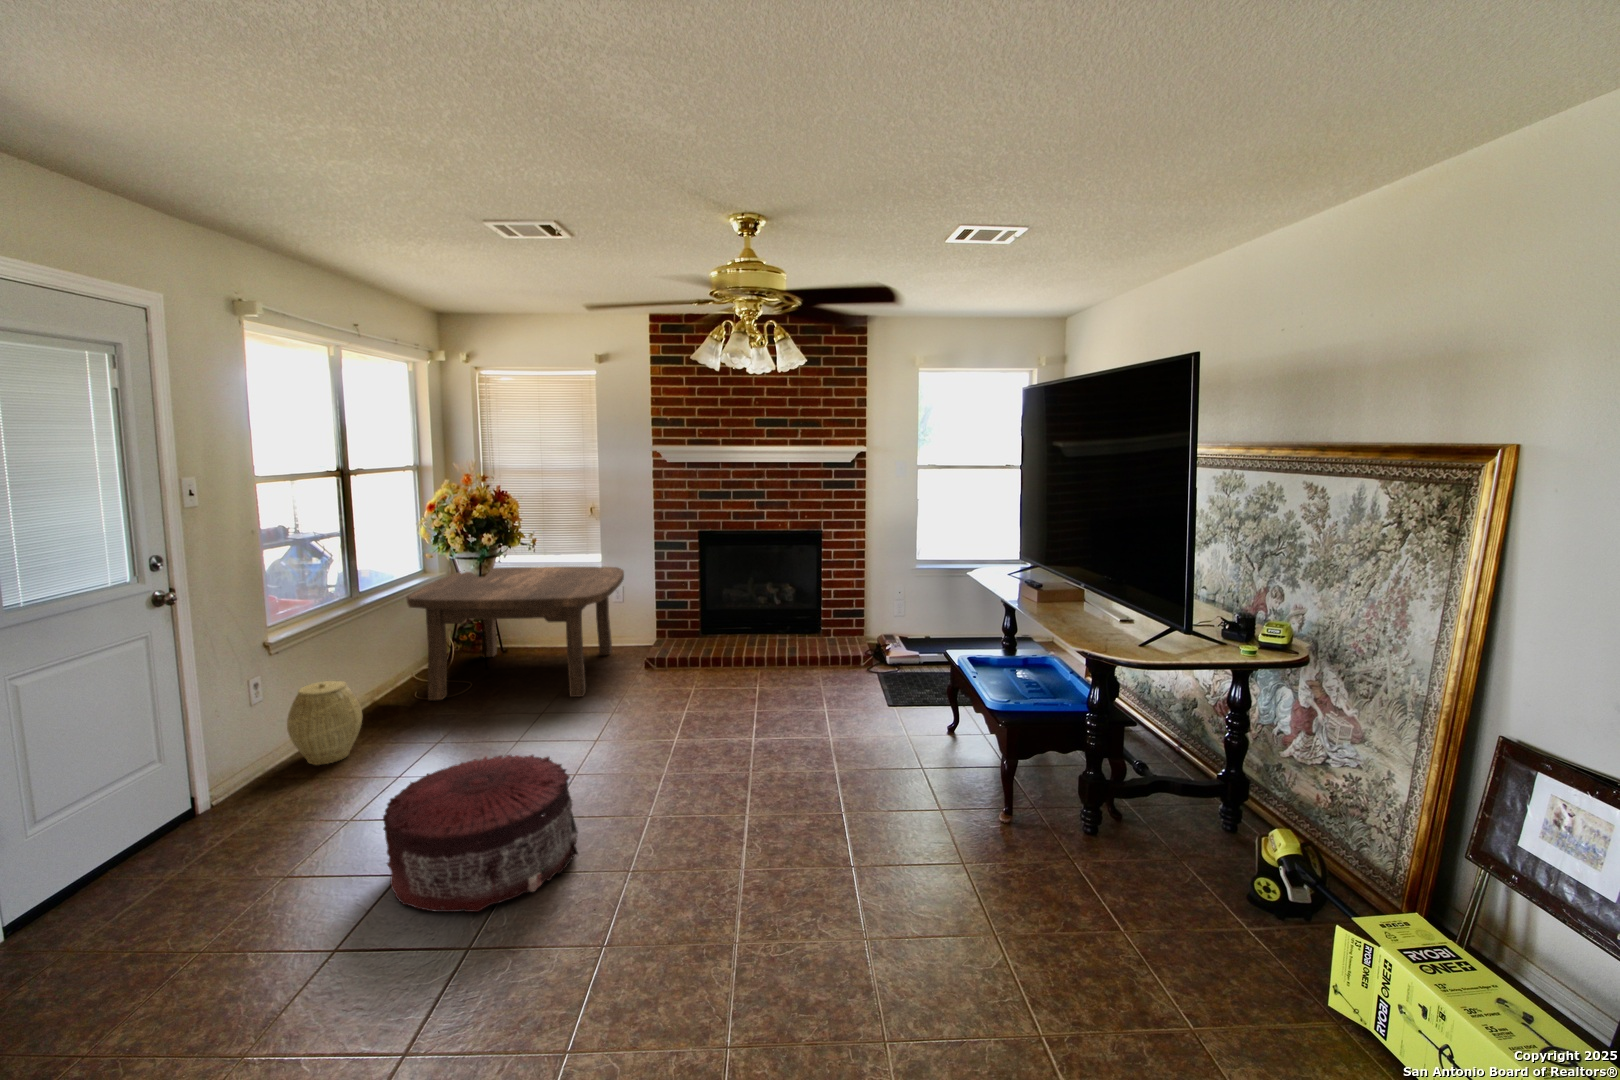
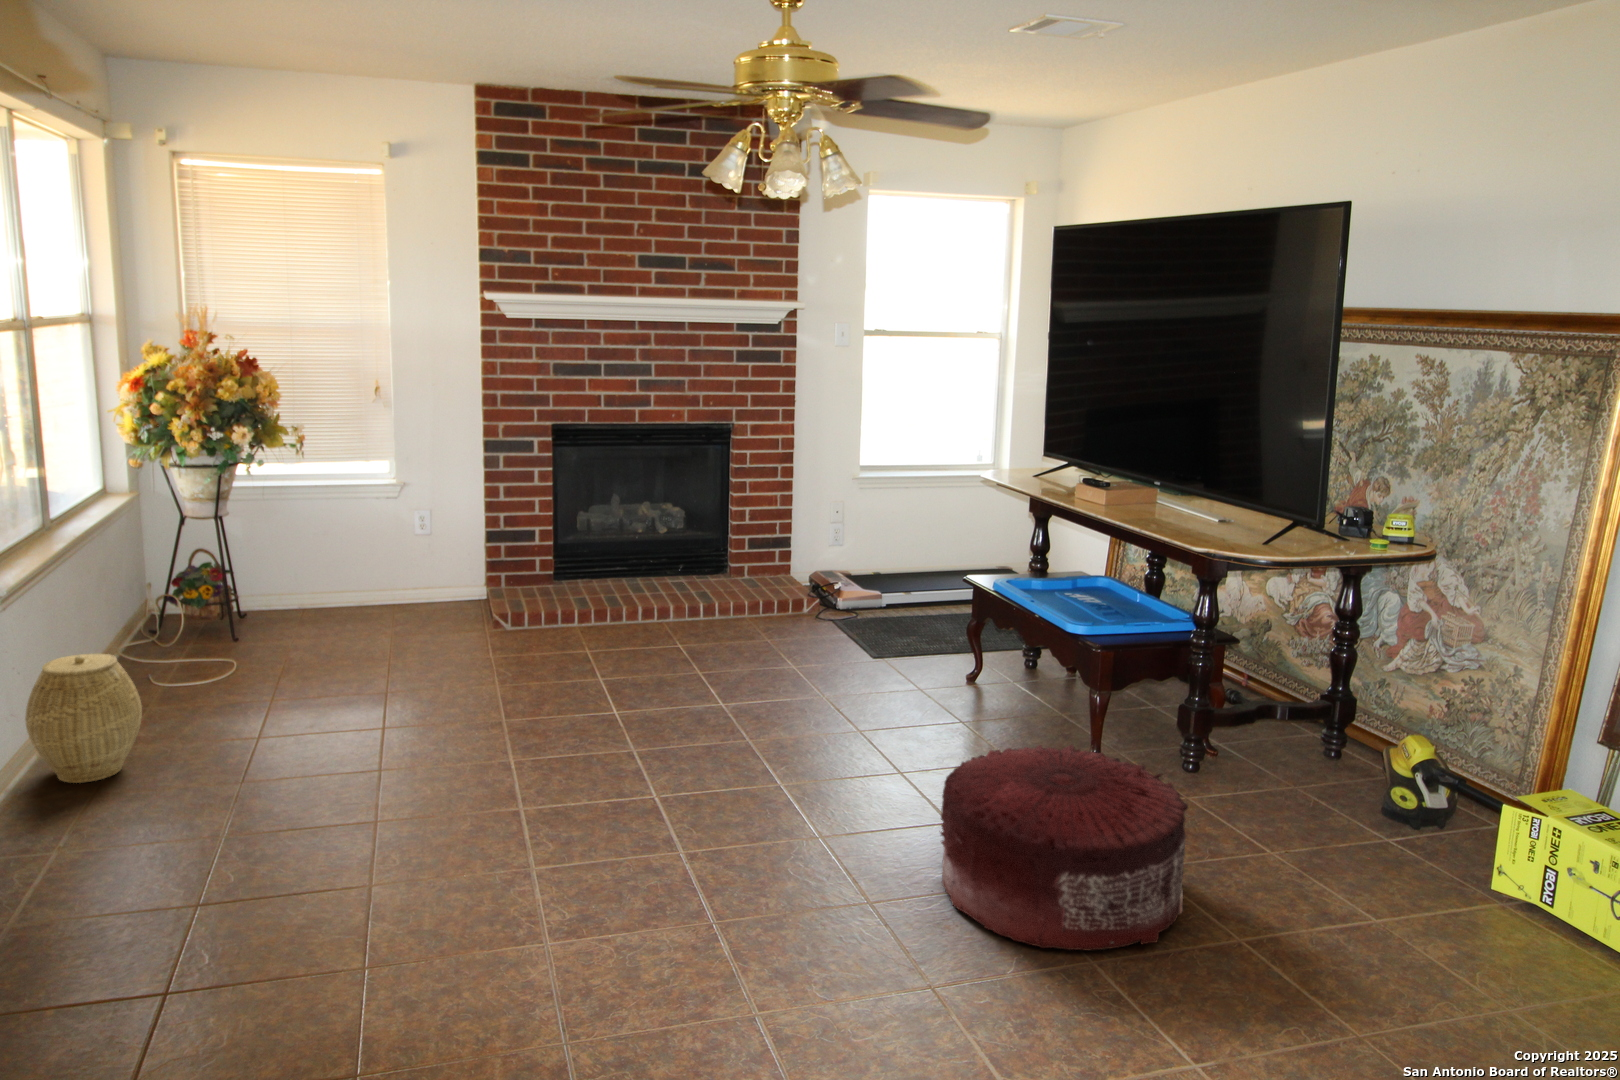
coffee table: present [406,566,624,700] -> none [137,480,458,689]
pouf: present [383,755,578,912] -> present [940,745,1188,951]

